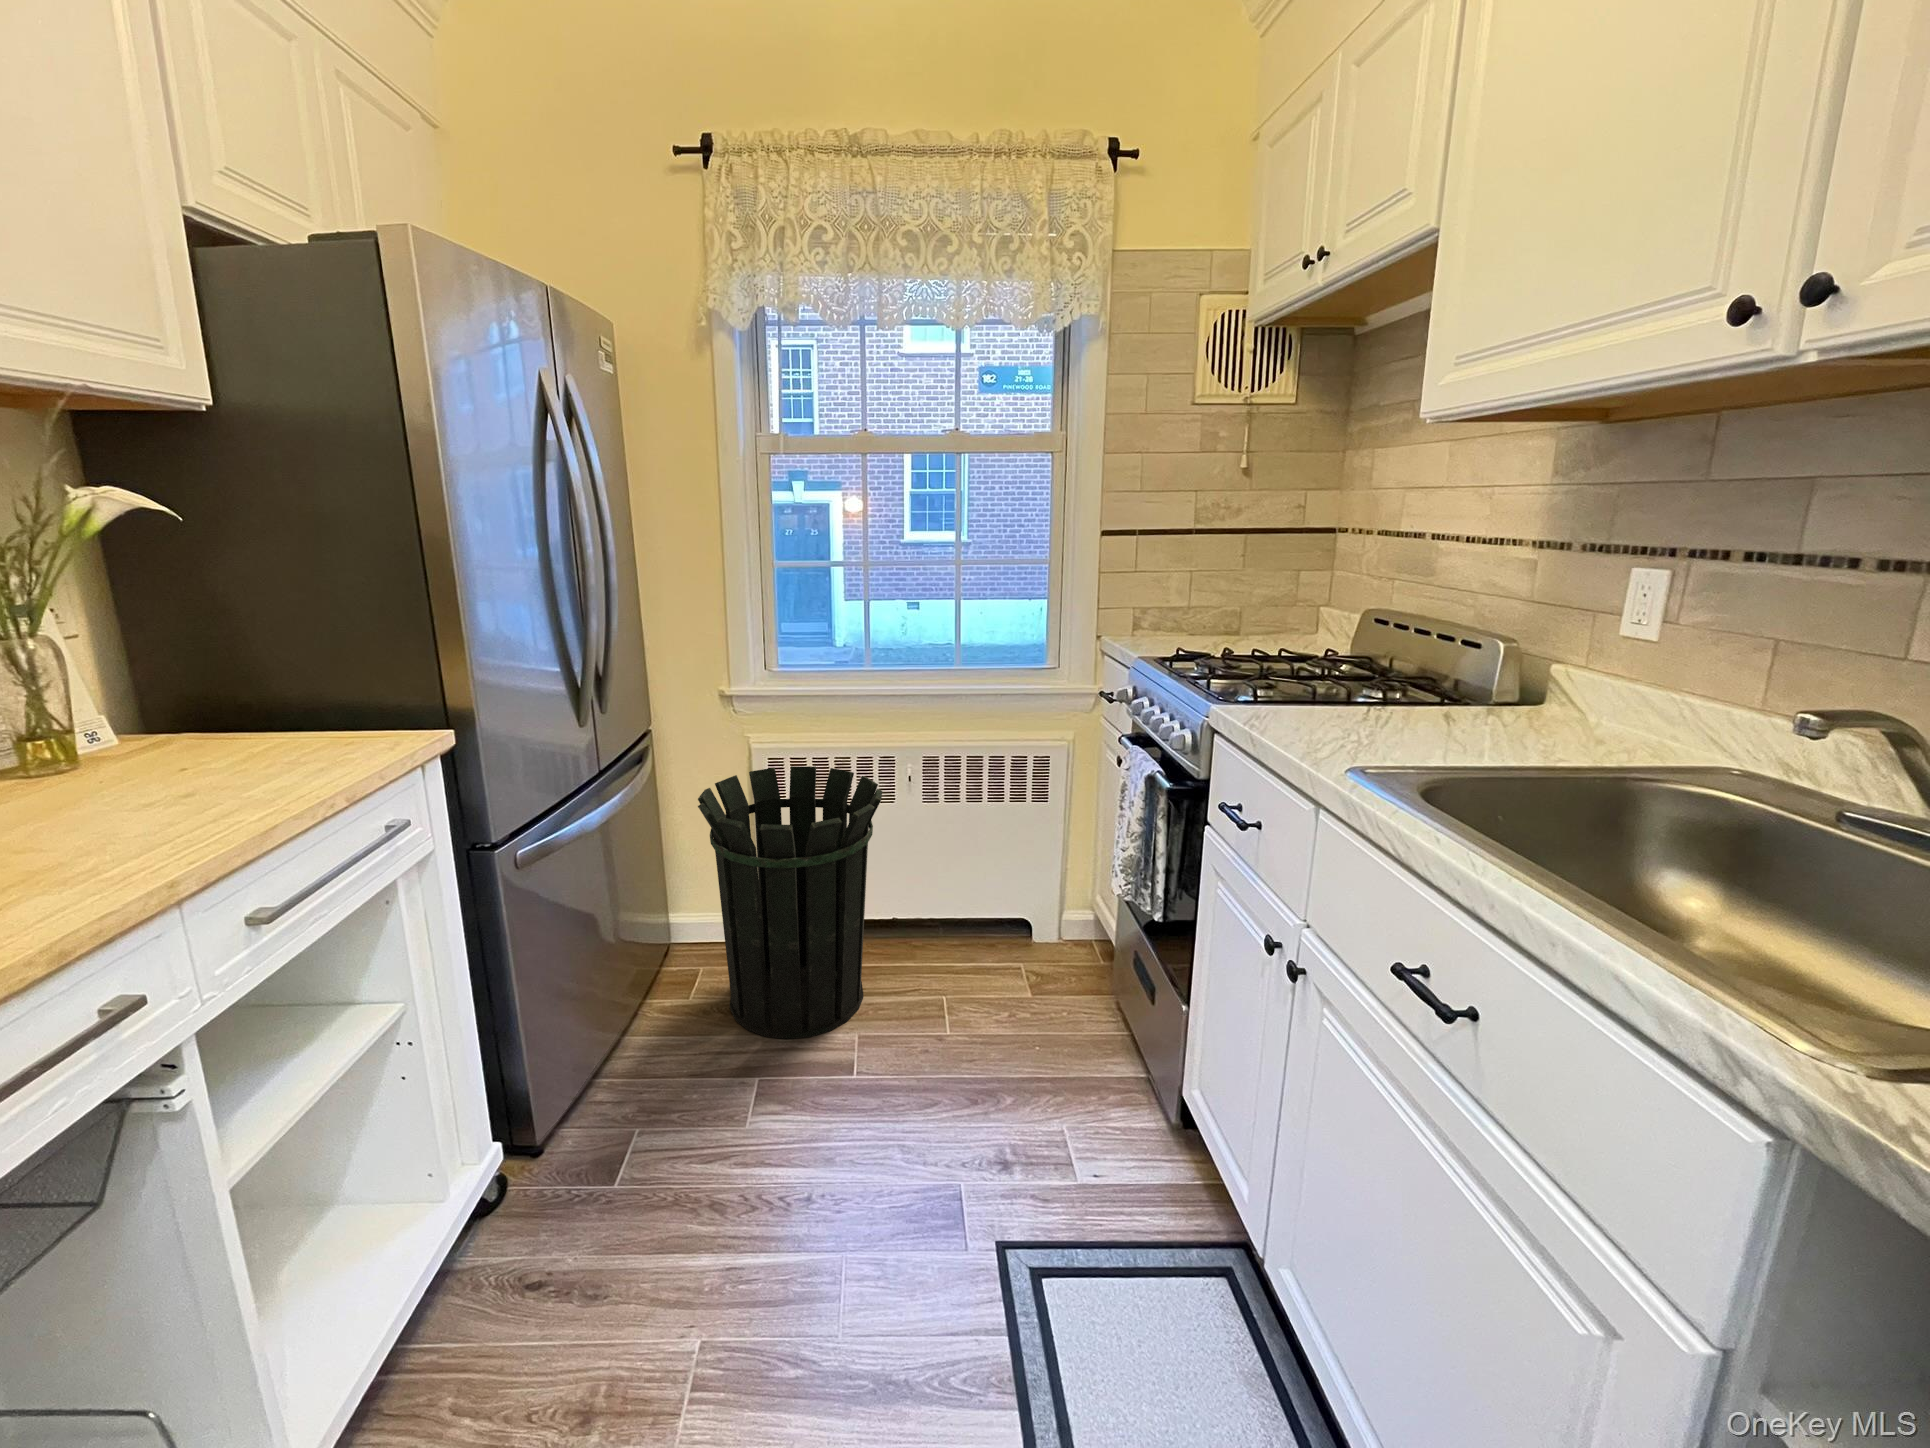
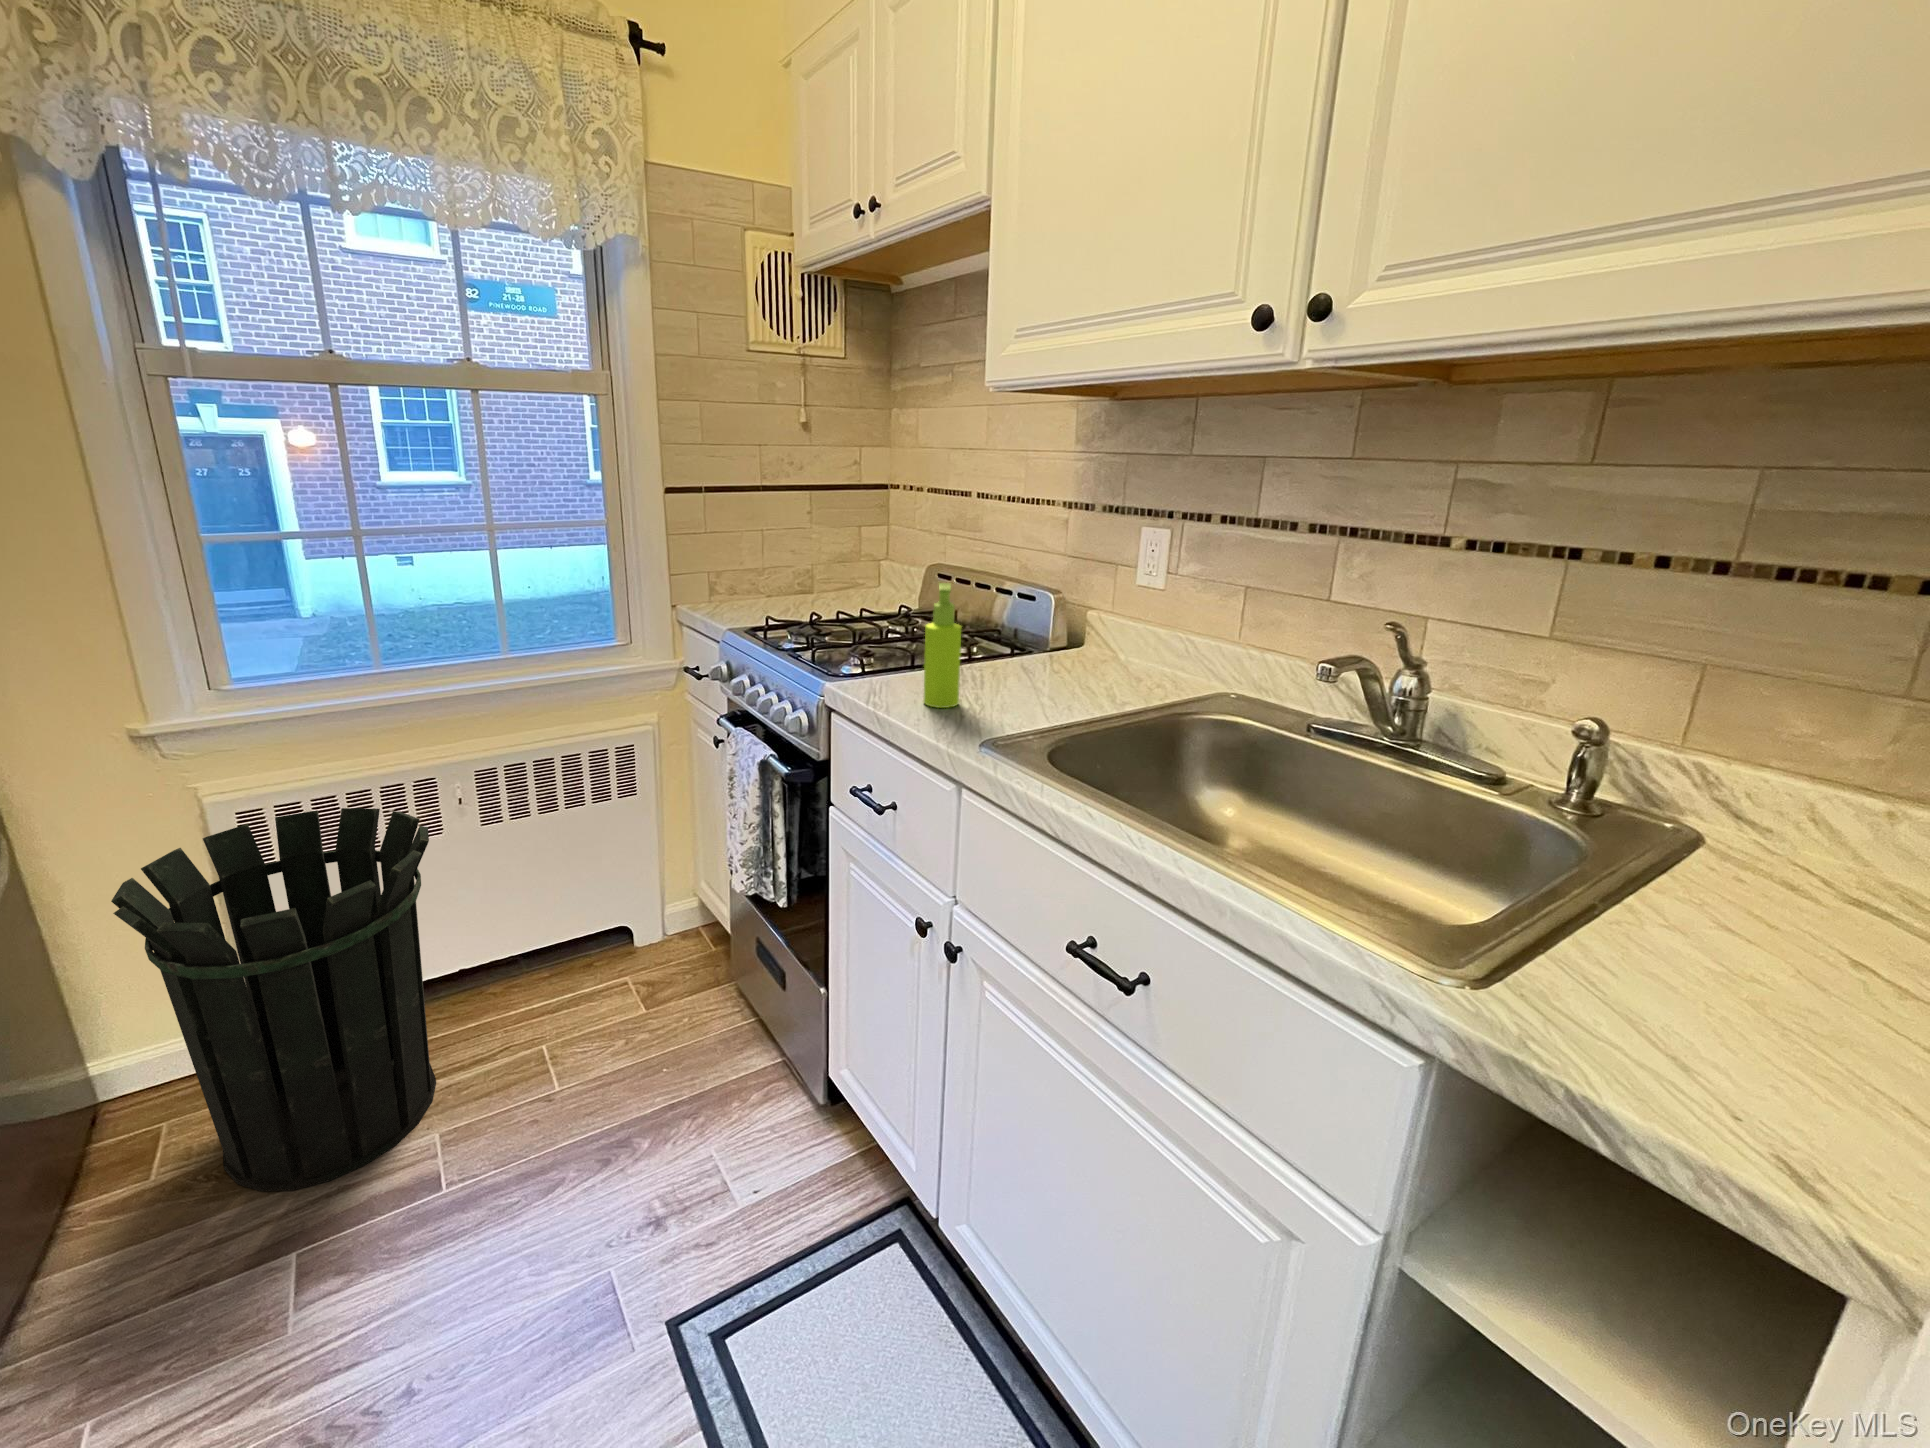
soap dispenser: none [1306,613,1355,738] -> present [924,583,962,708]

